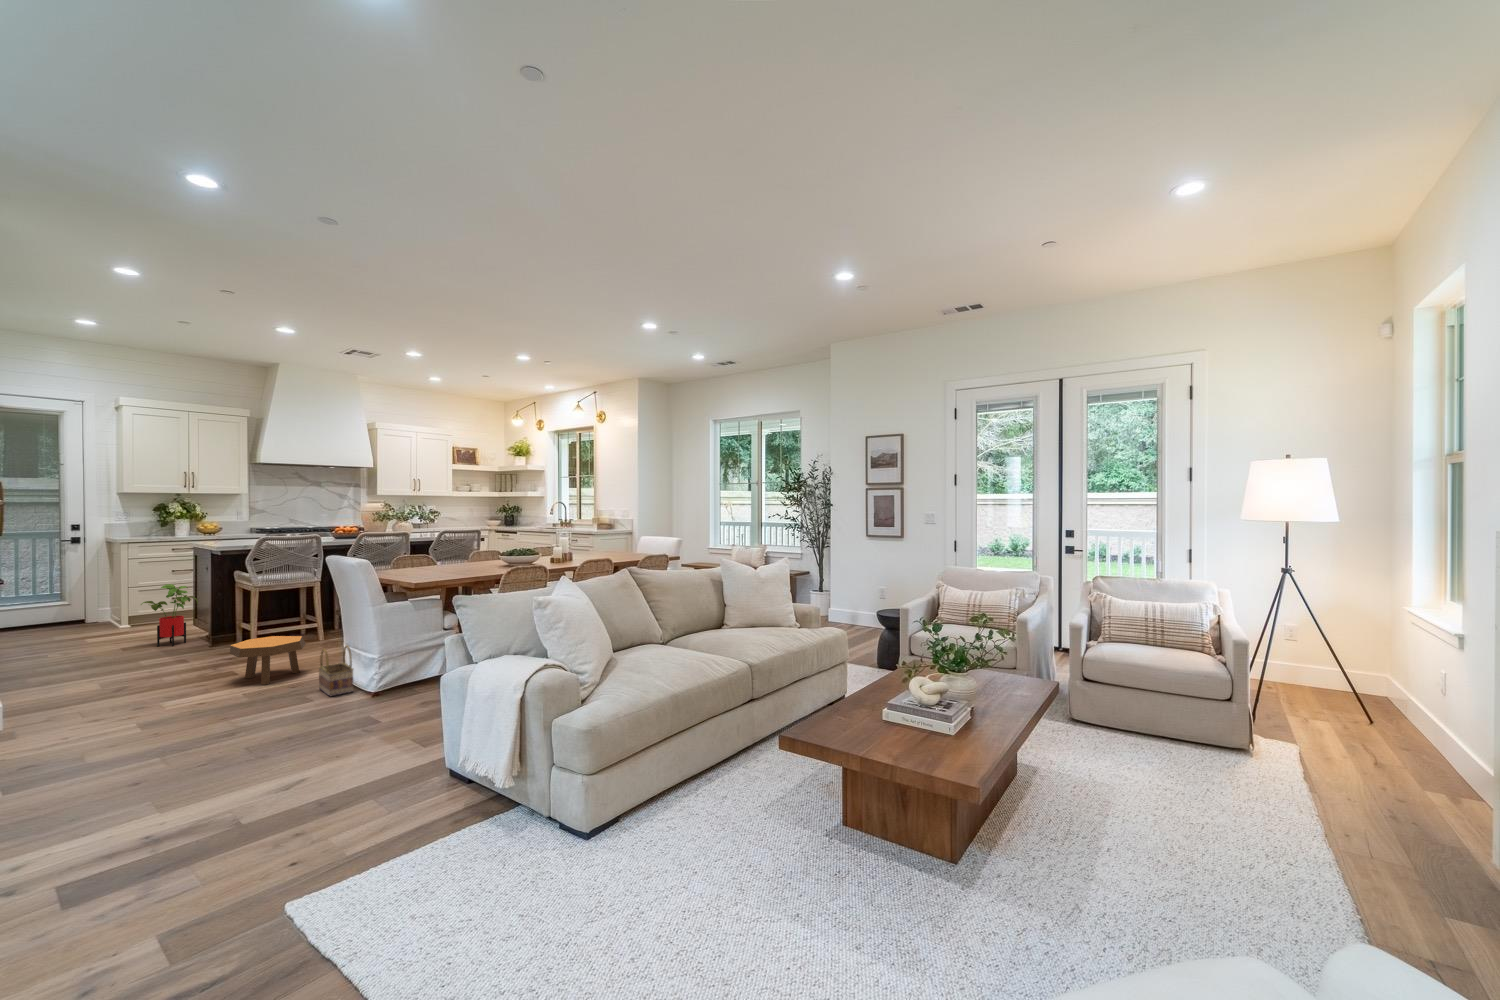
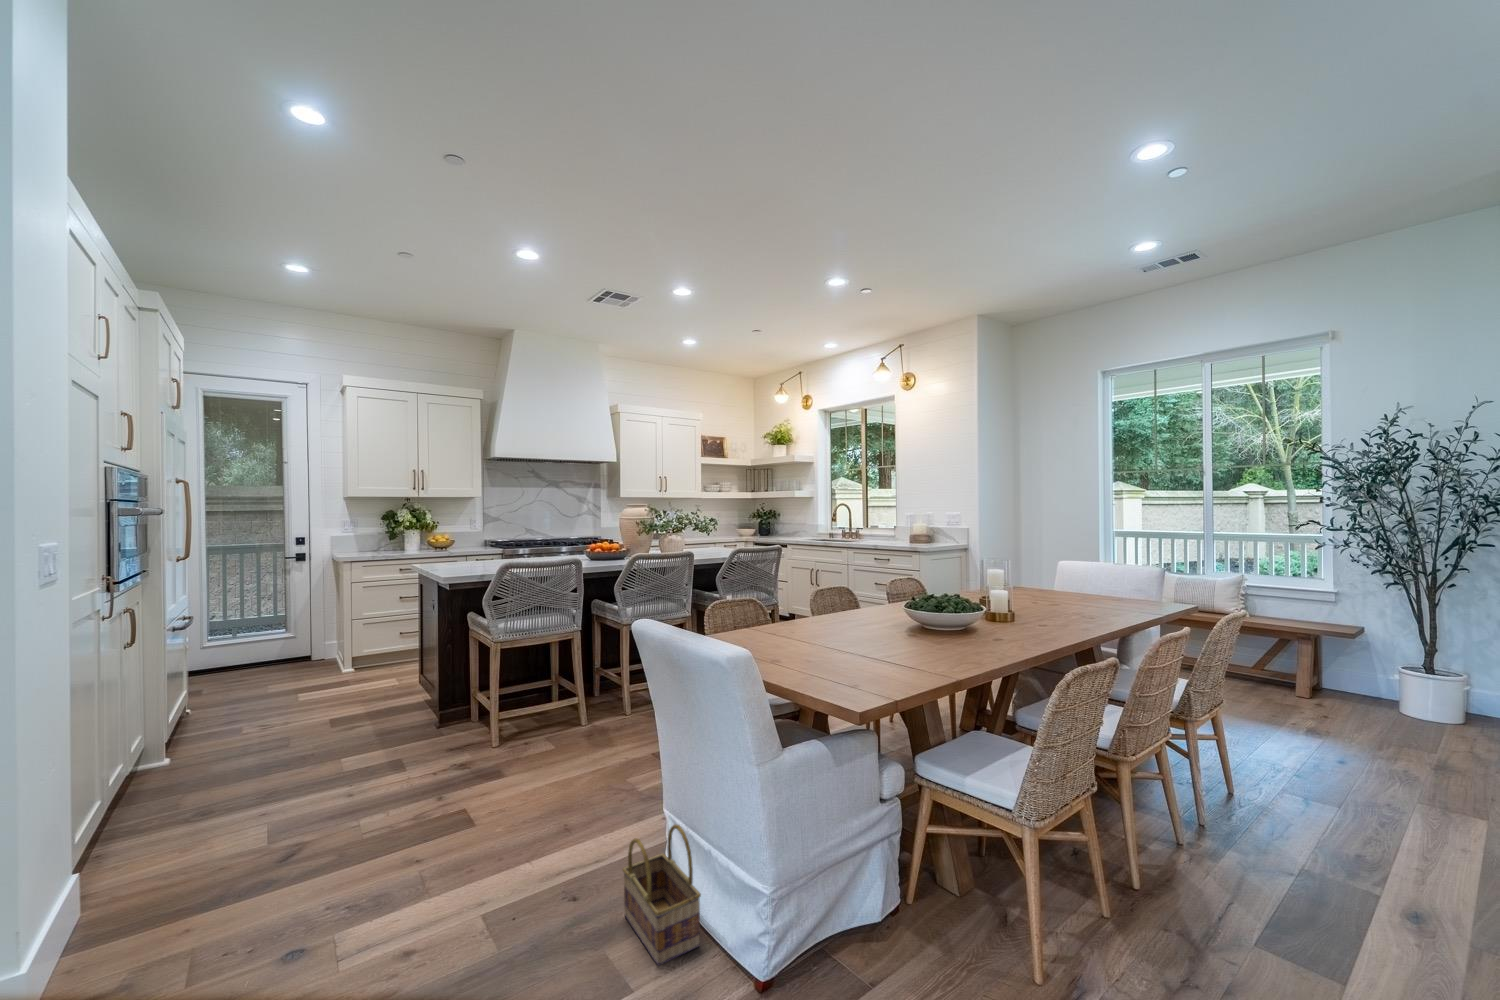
house plant: present [141,584,198,646] -> none [352,630,424,720]
footstool: present [230,636,306,685] -> none [460,753,581,876]

